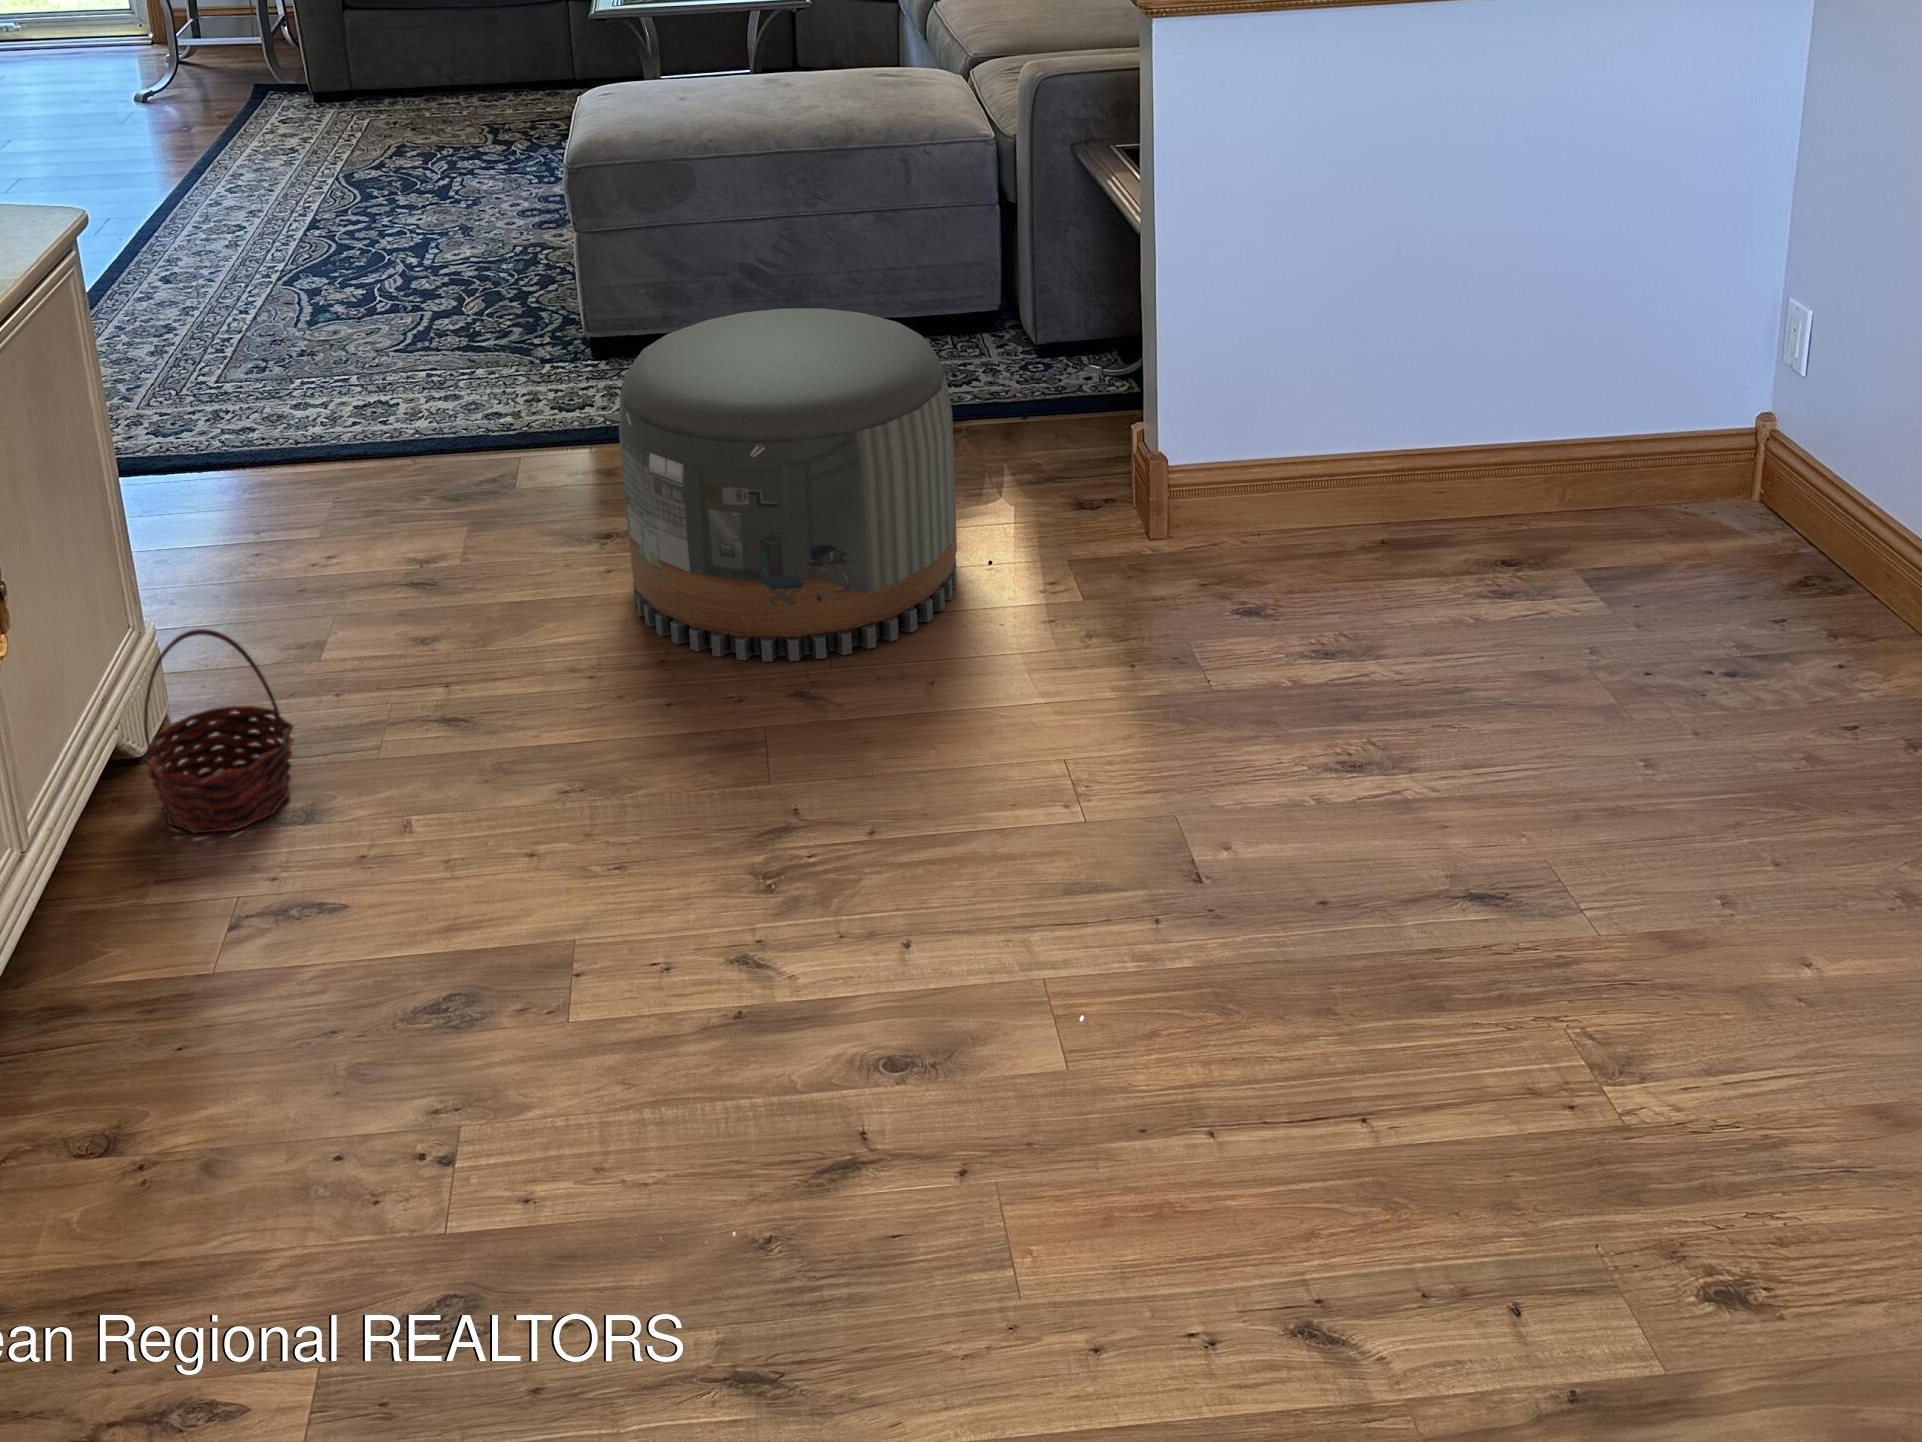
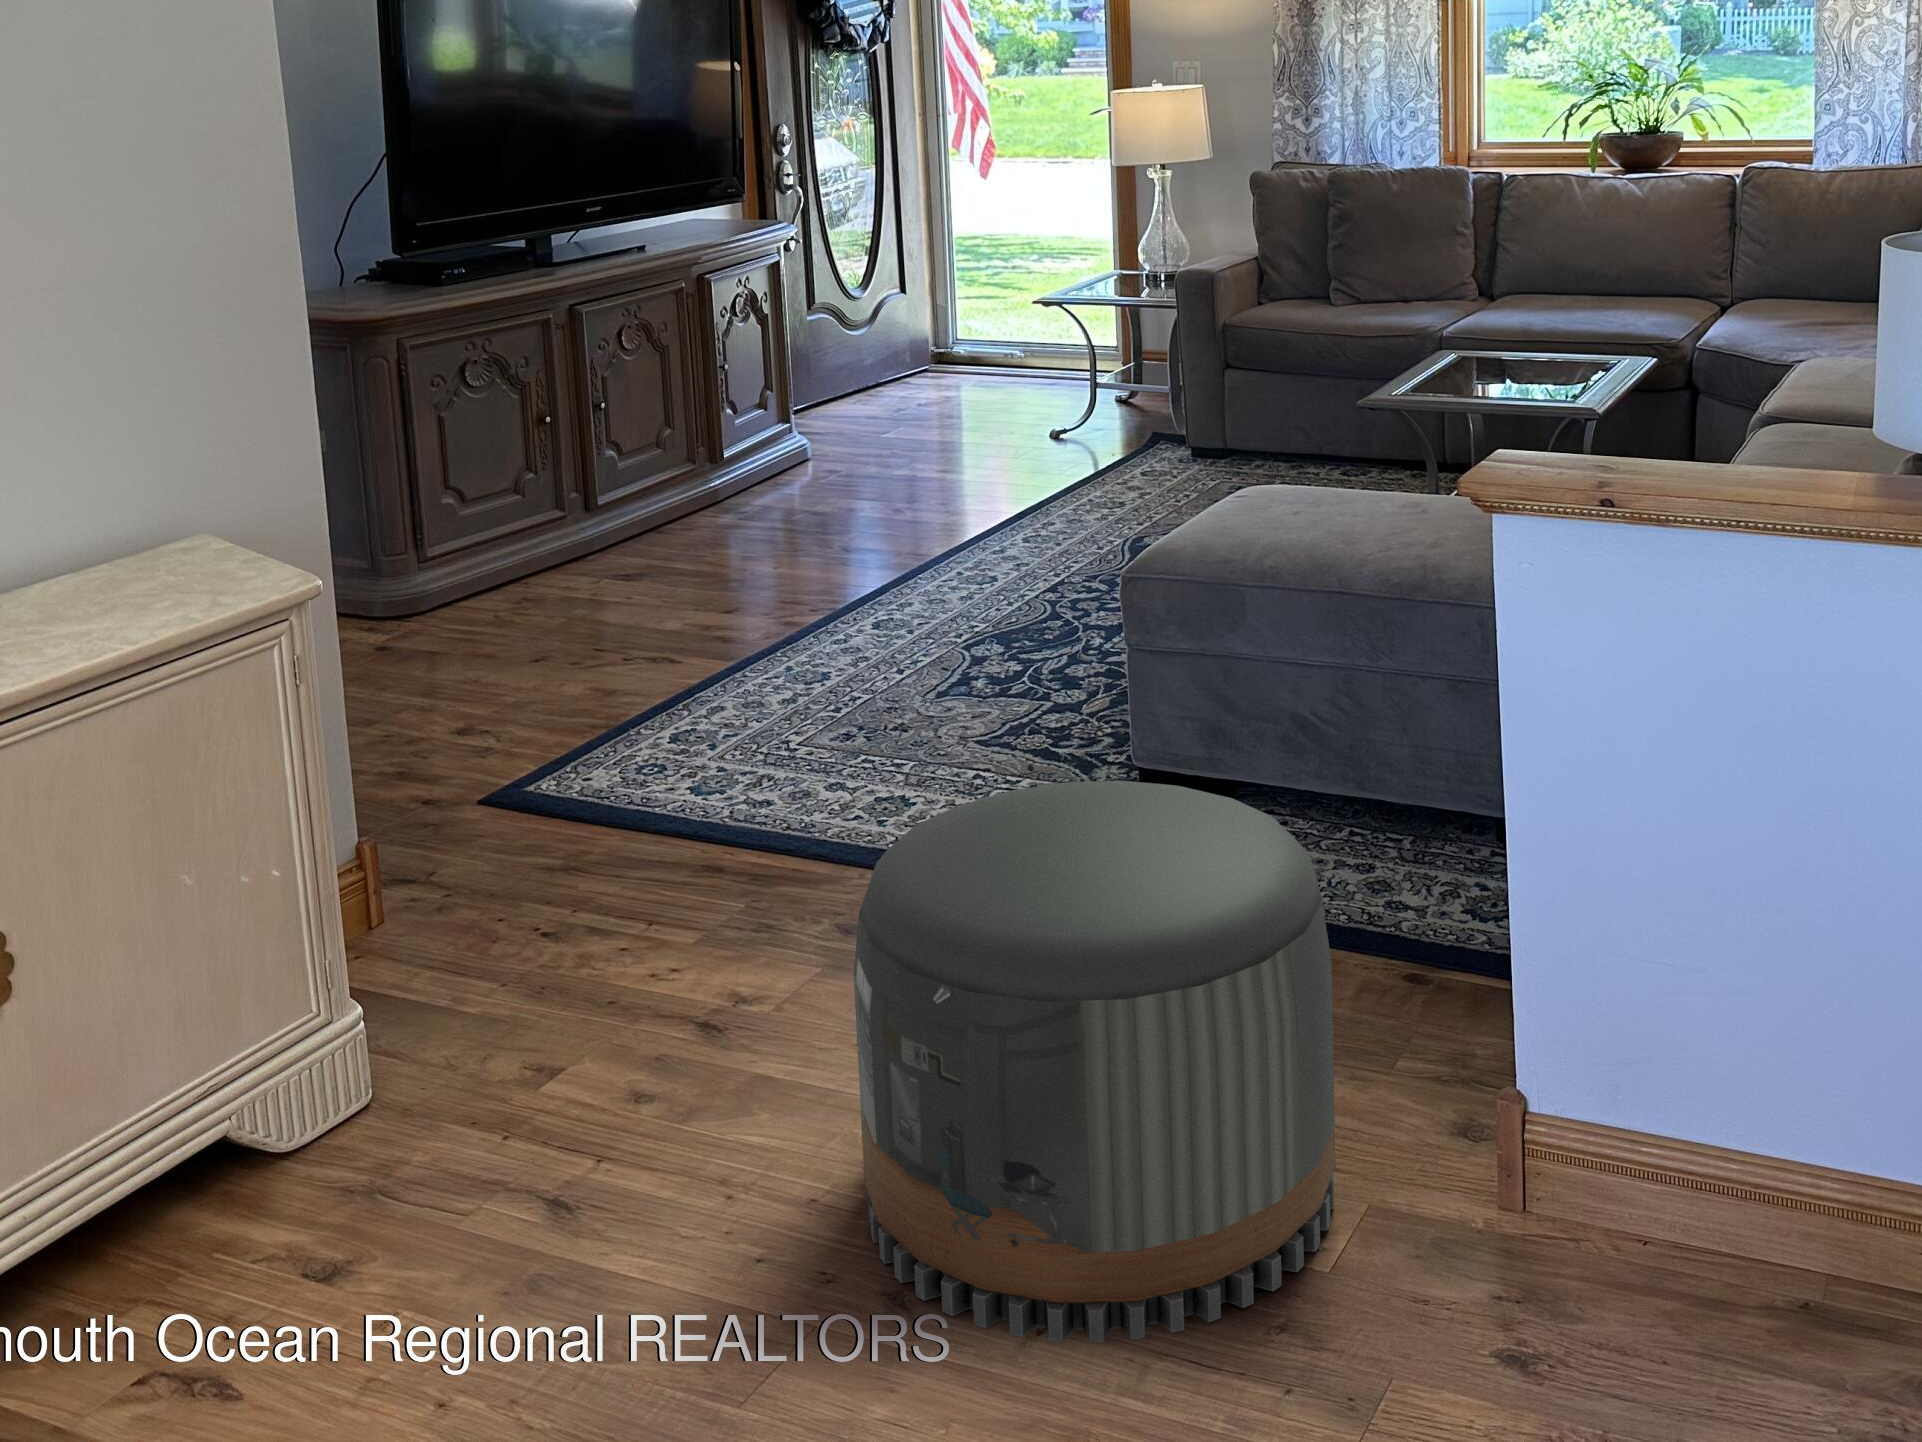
basket: present [142,629,294,833] -> none [84,1068,295,1354]

